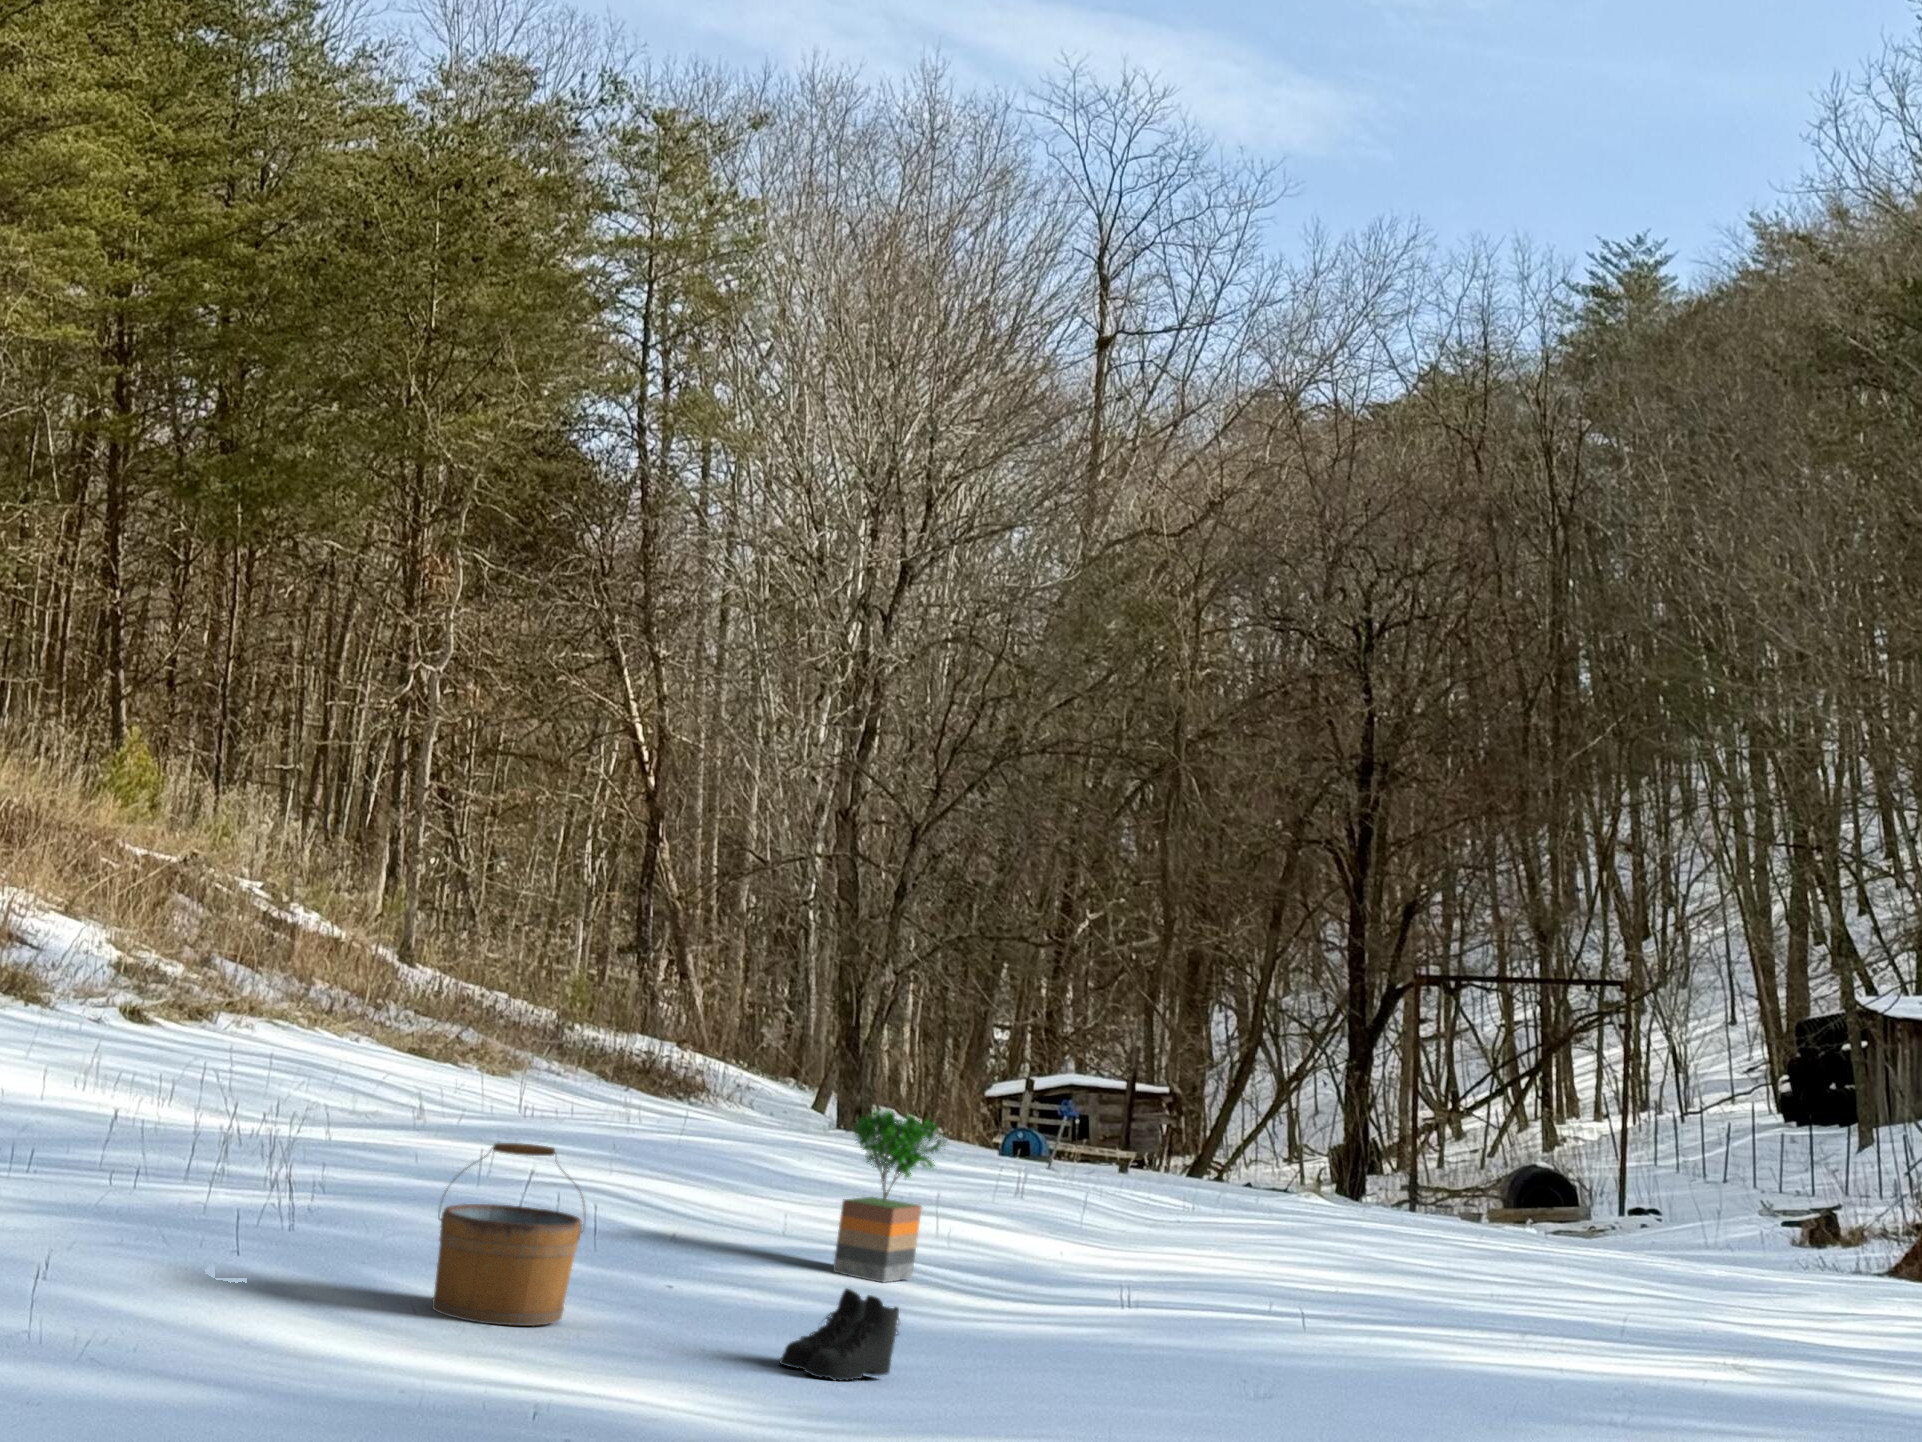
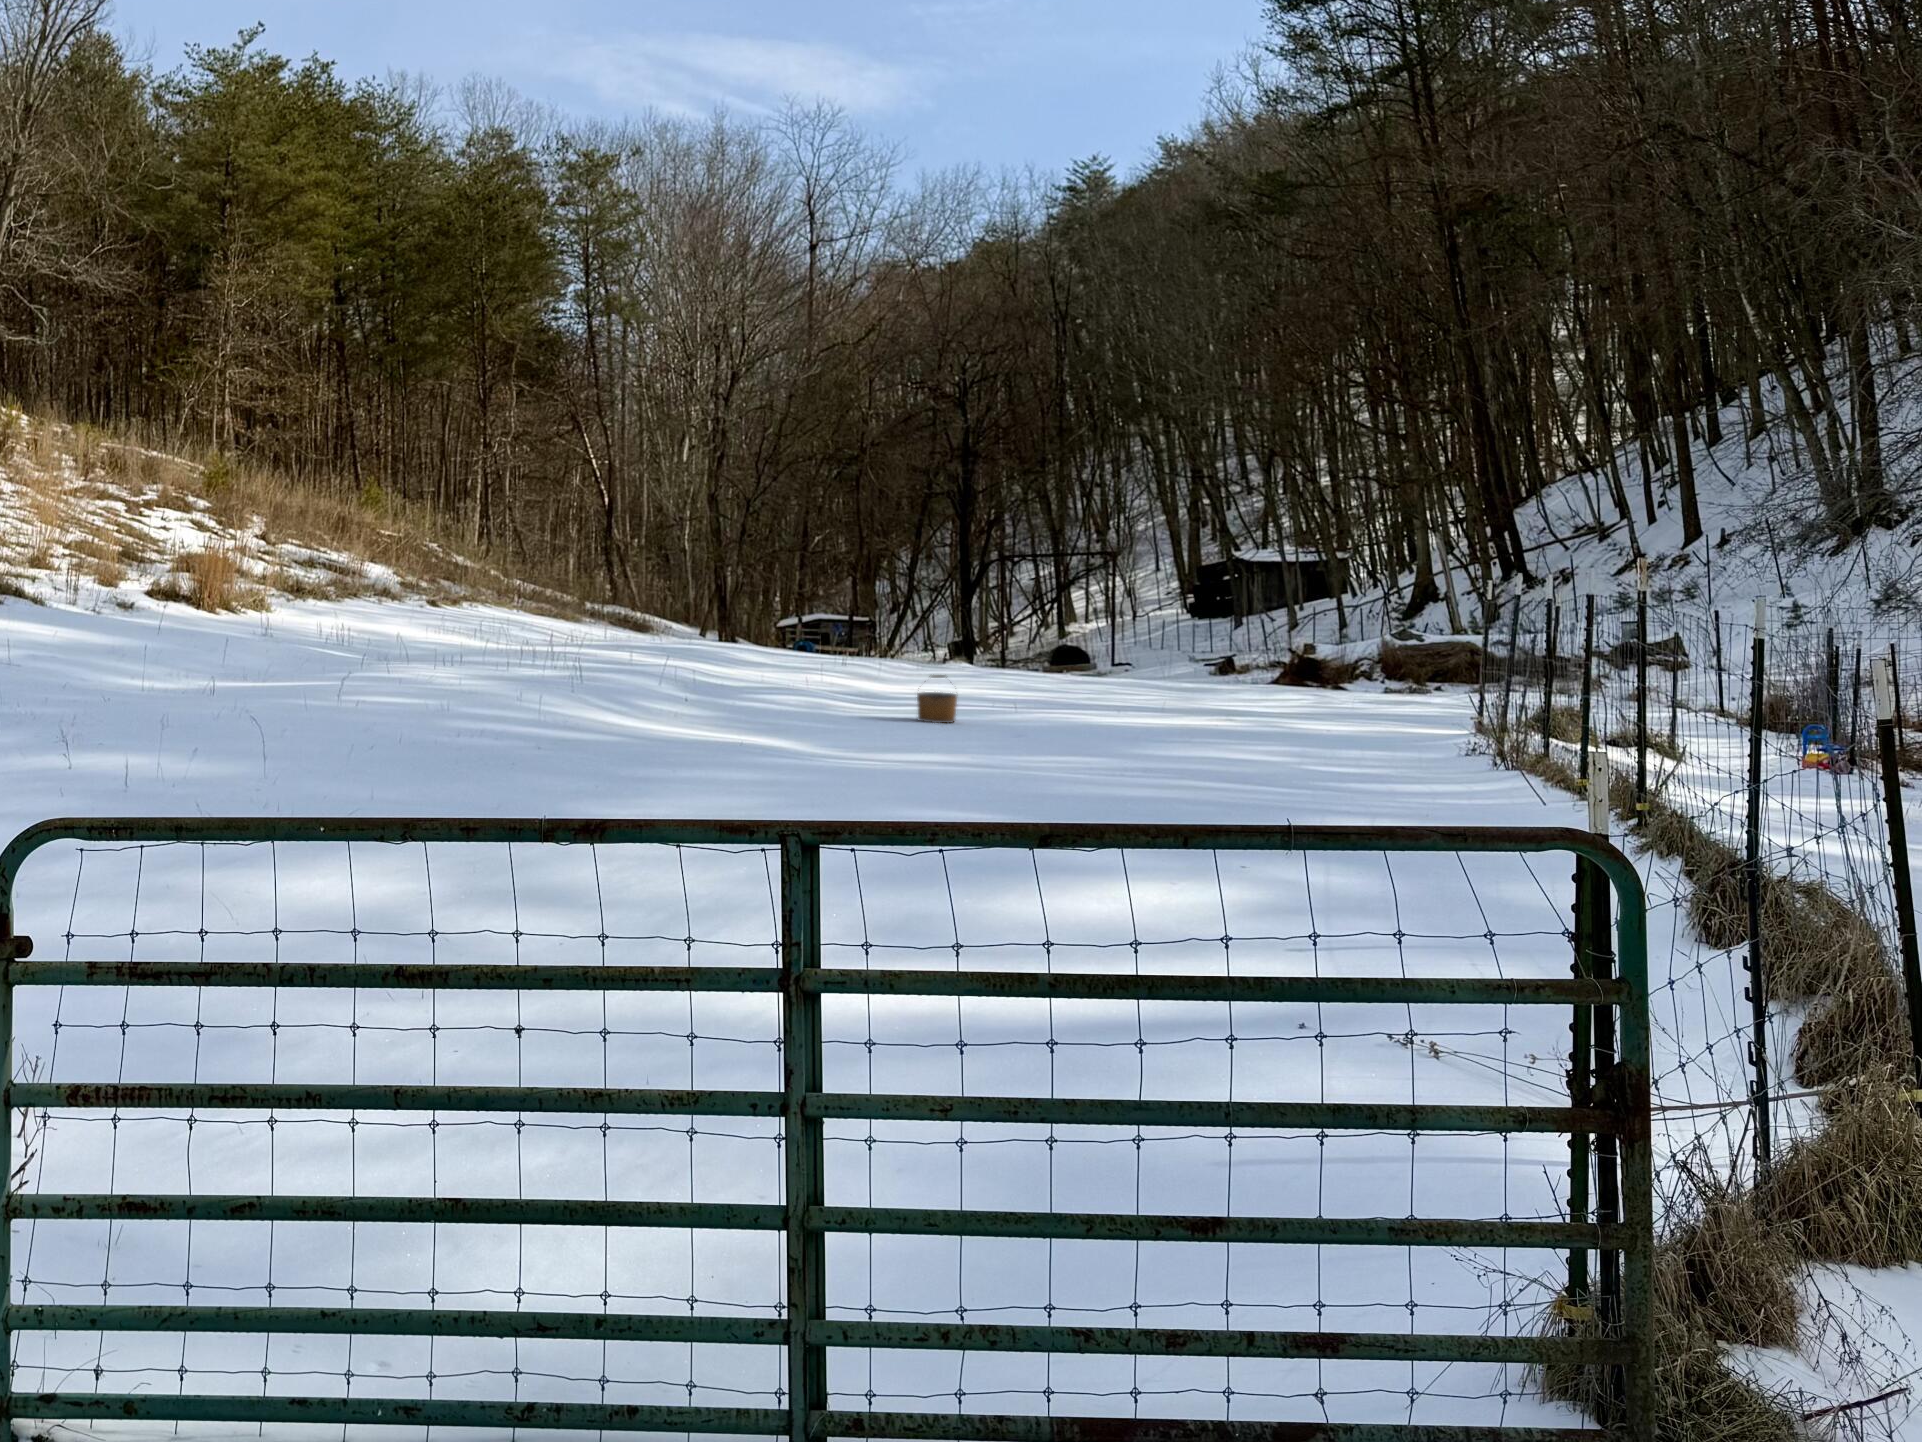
potted tree: present [833,1110,947,1282] -> none [973,656,1009,709]
boots: present [780,1289,899,1381] -> none [1023,706,1056,730]

